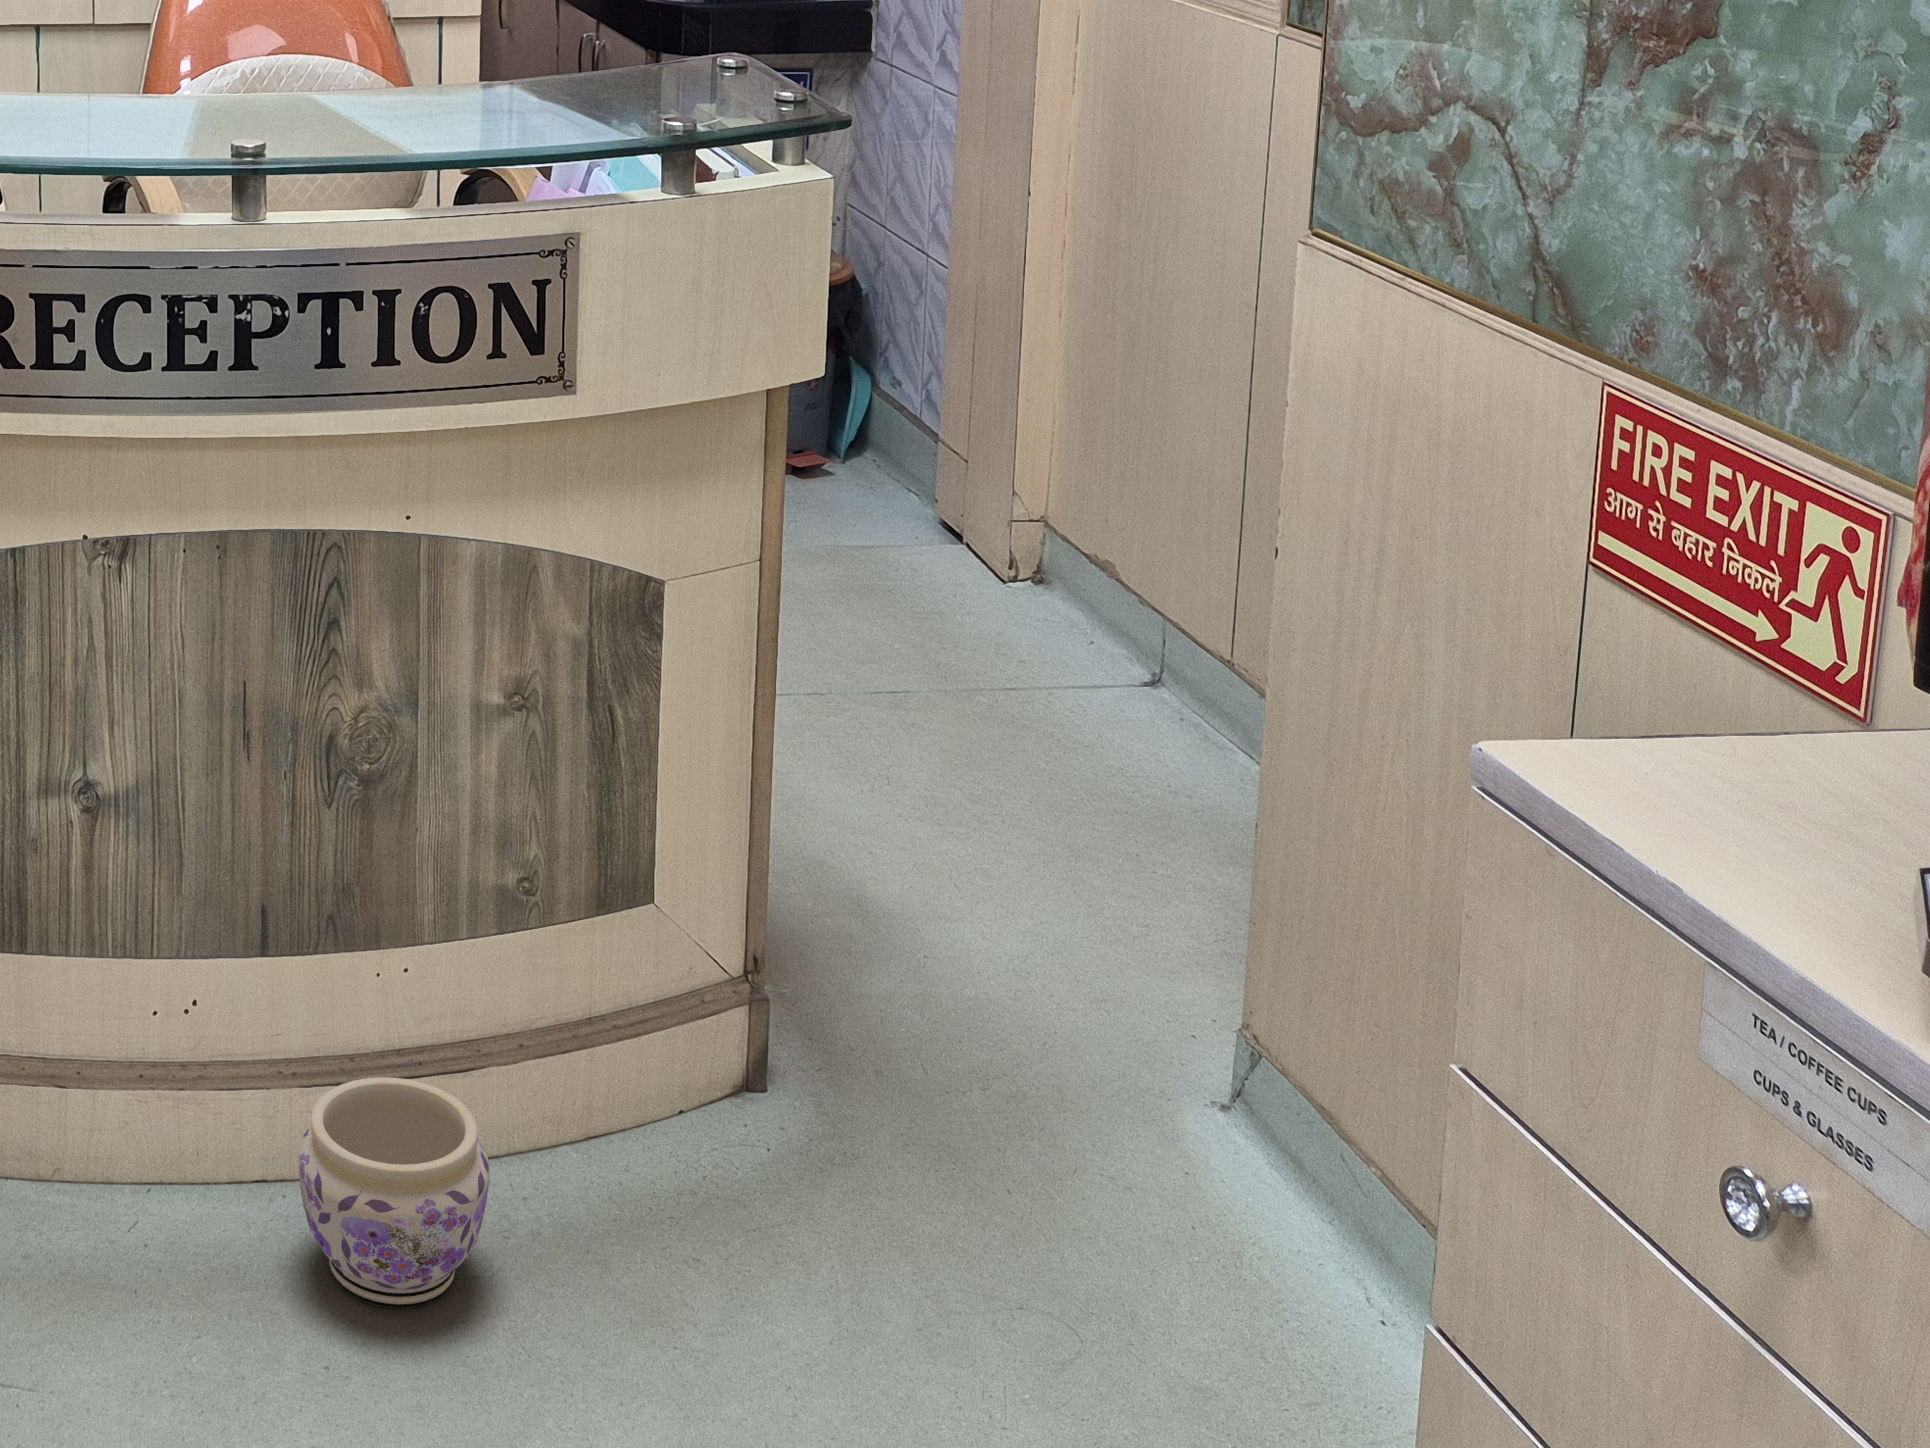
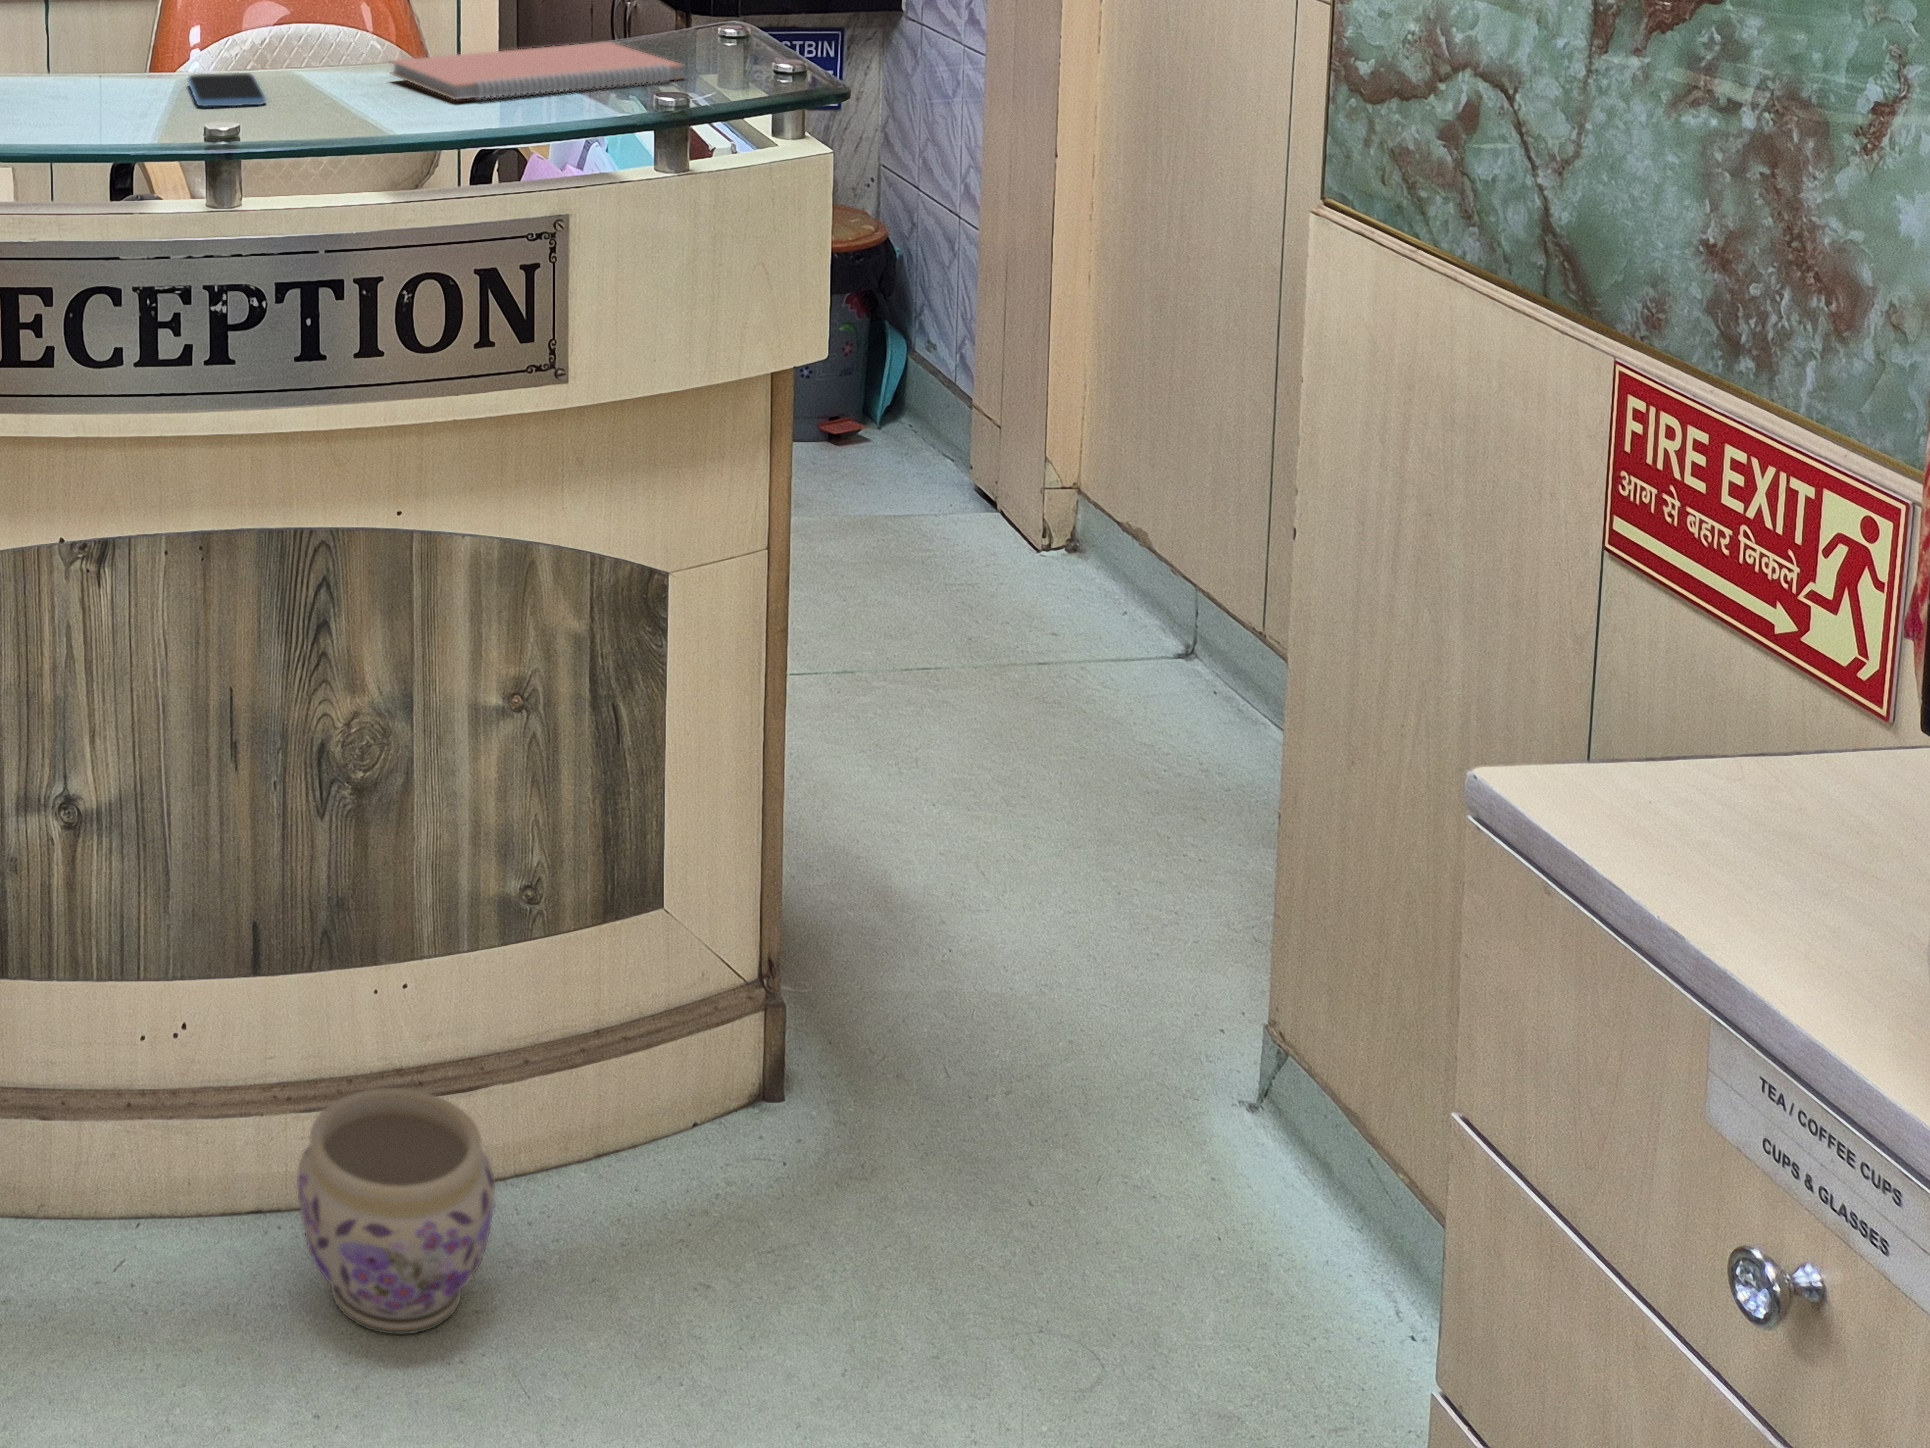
notebook: none [396,75,686,127] -> present [389,42,683,100]
smartphone: none [200,100,280,129] -> present [188,73,266,106]

